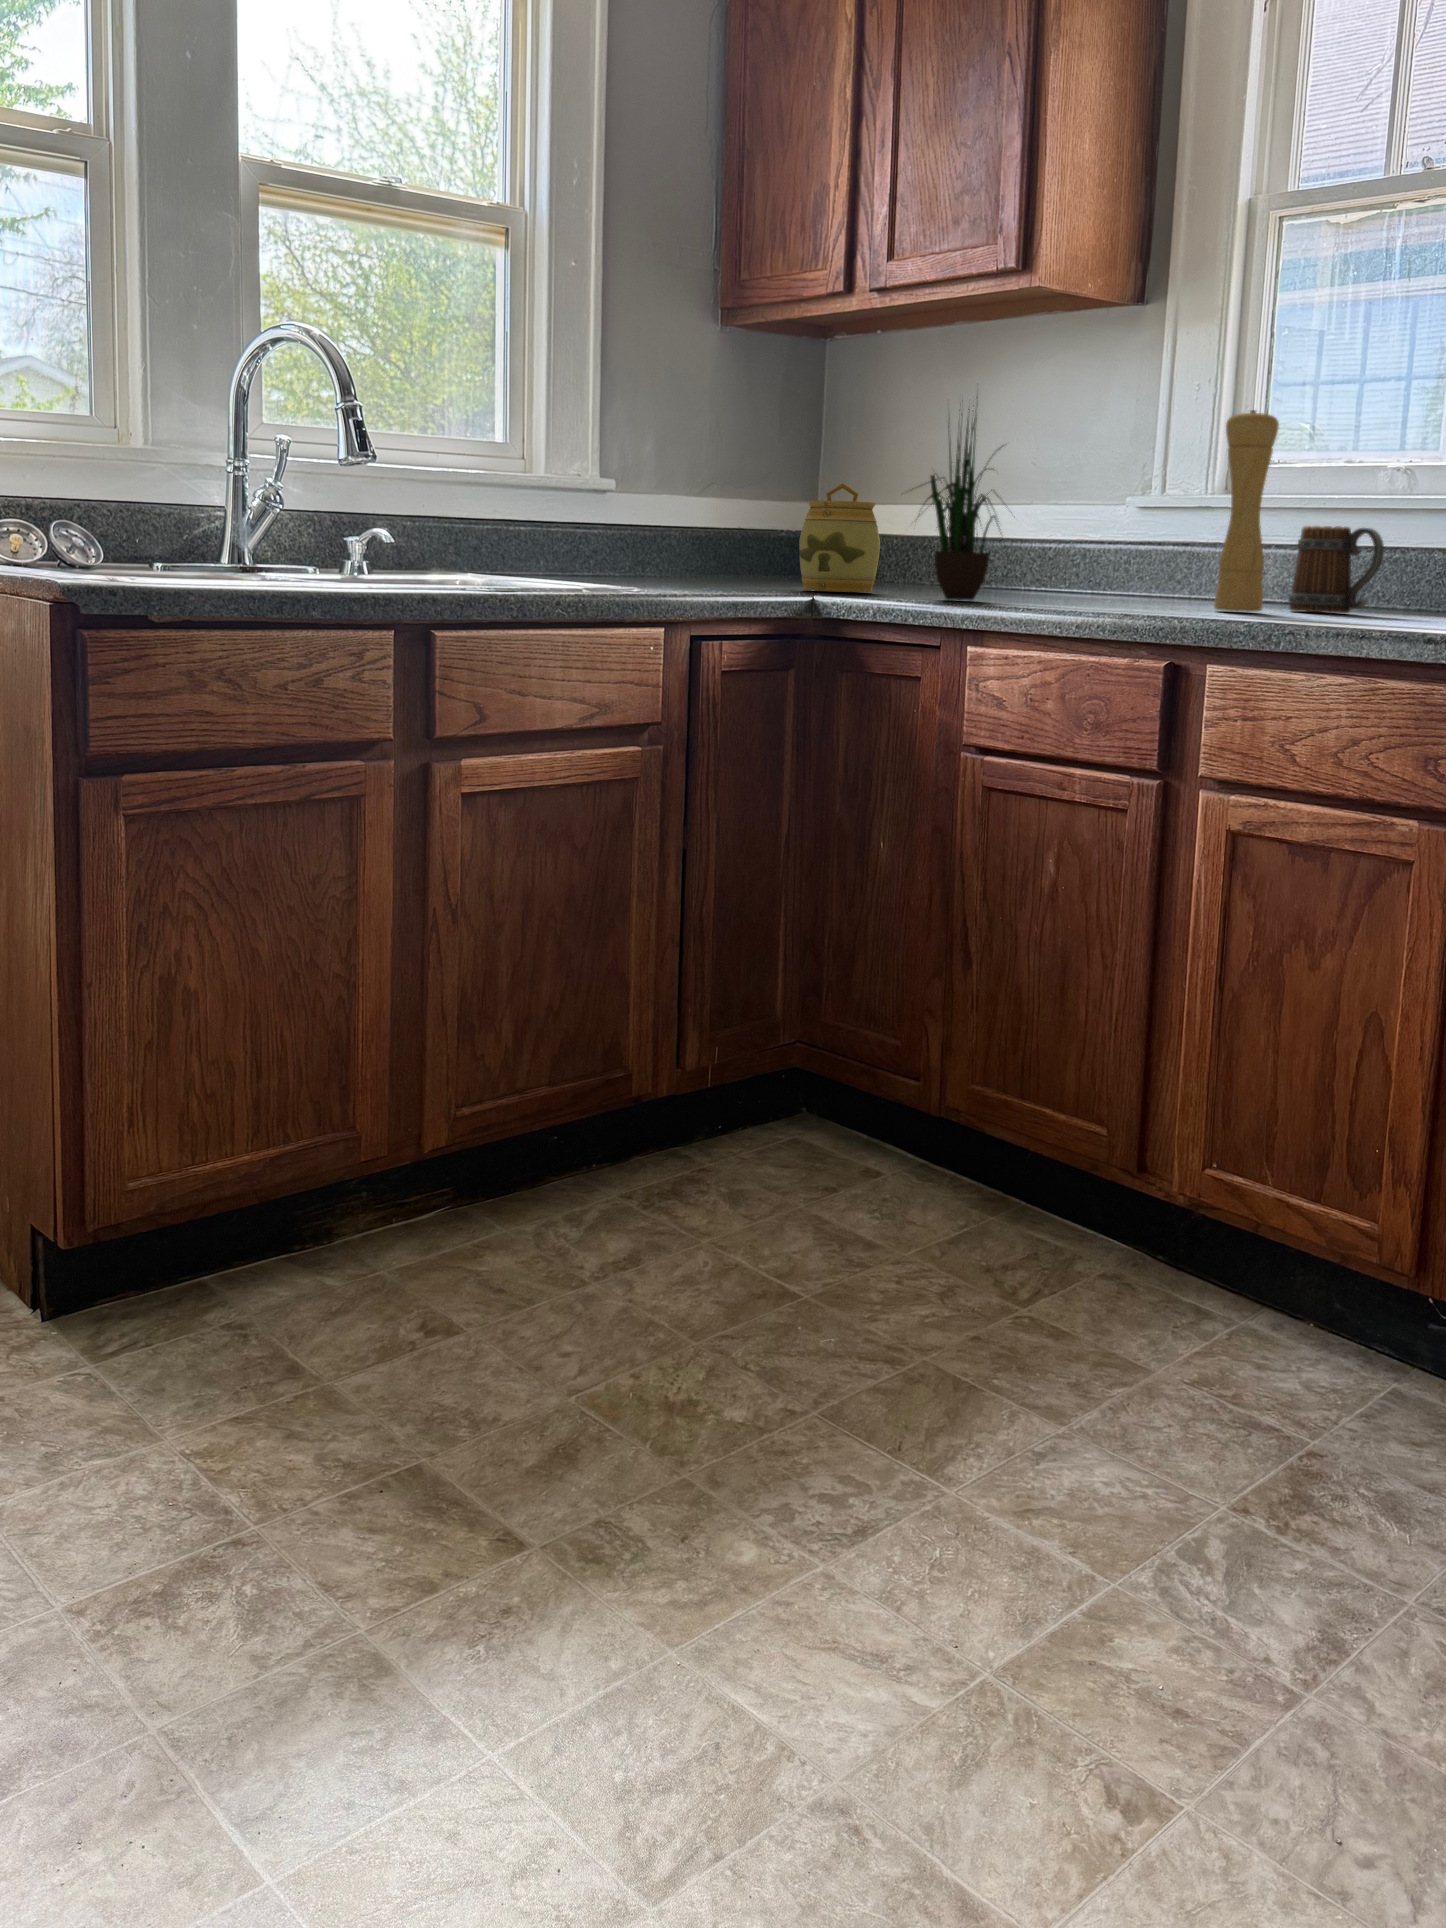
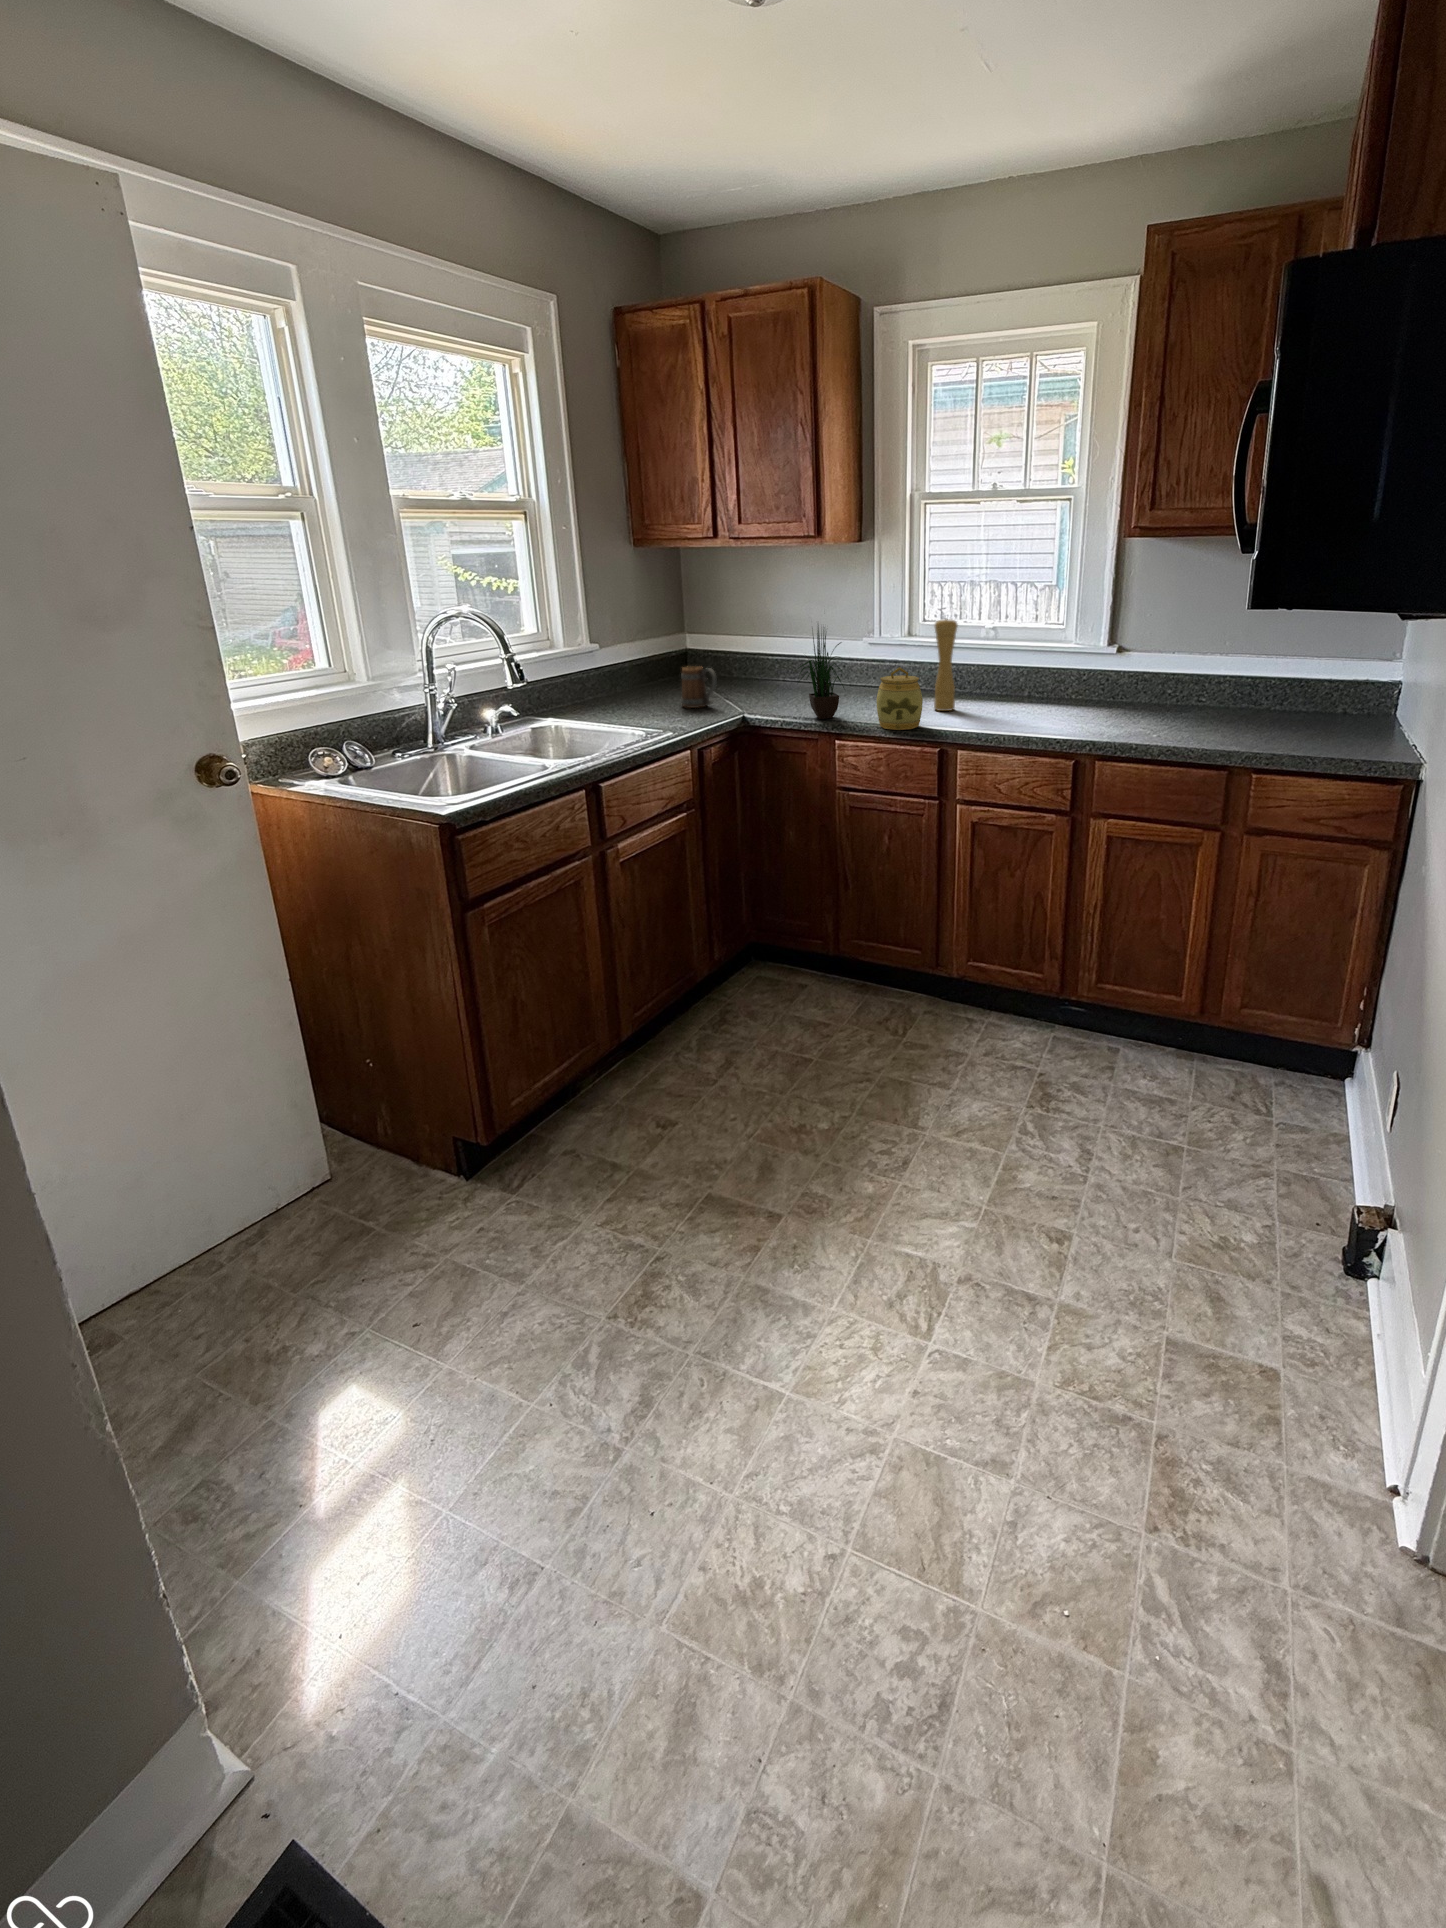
jar: present [799,483,880,592] -> present [876,667,923,730]
mug: present [1288,526,1384,613] -> present [681,666,717,708]

